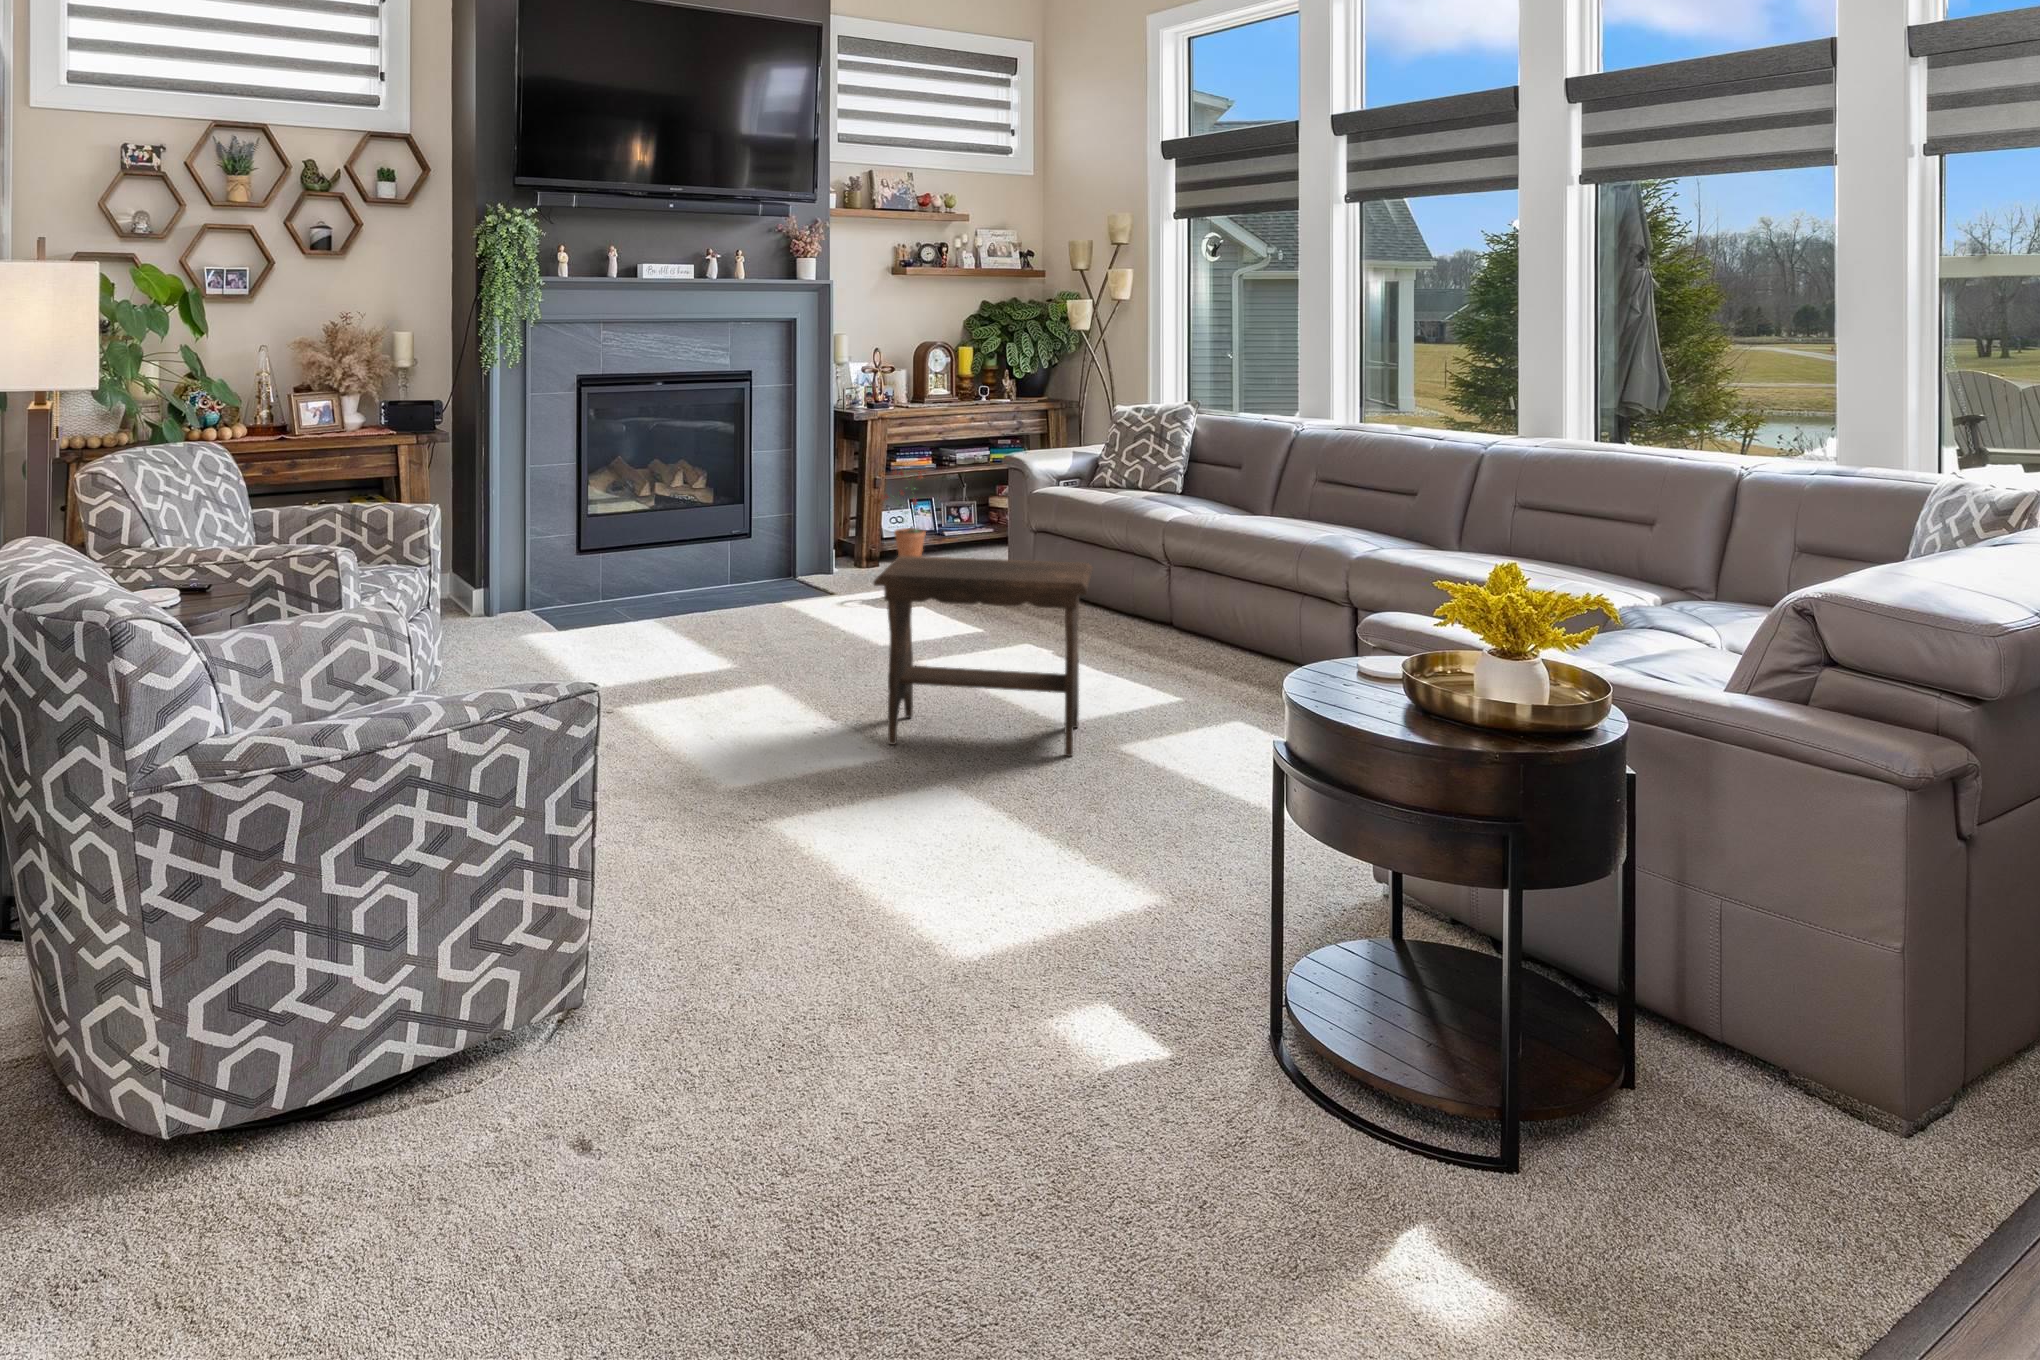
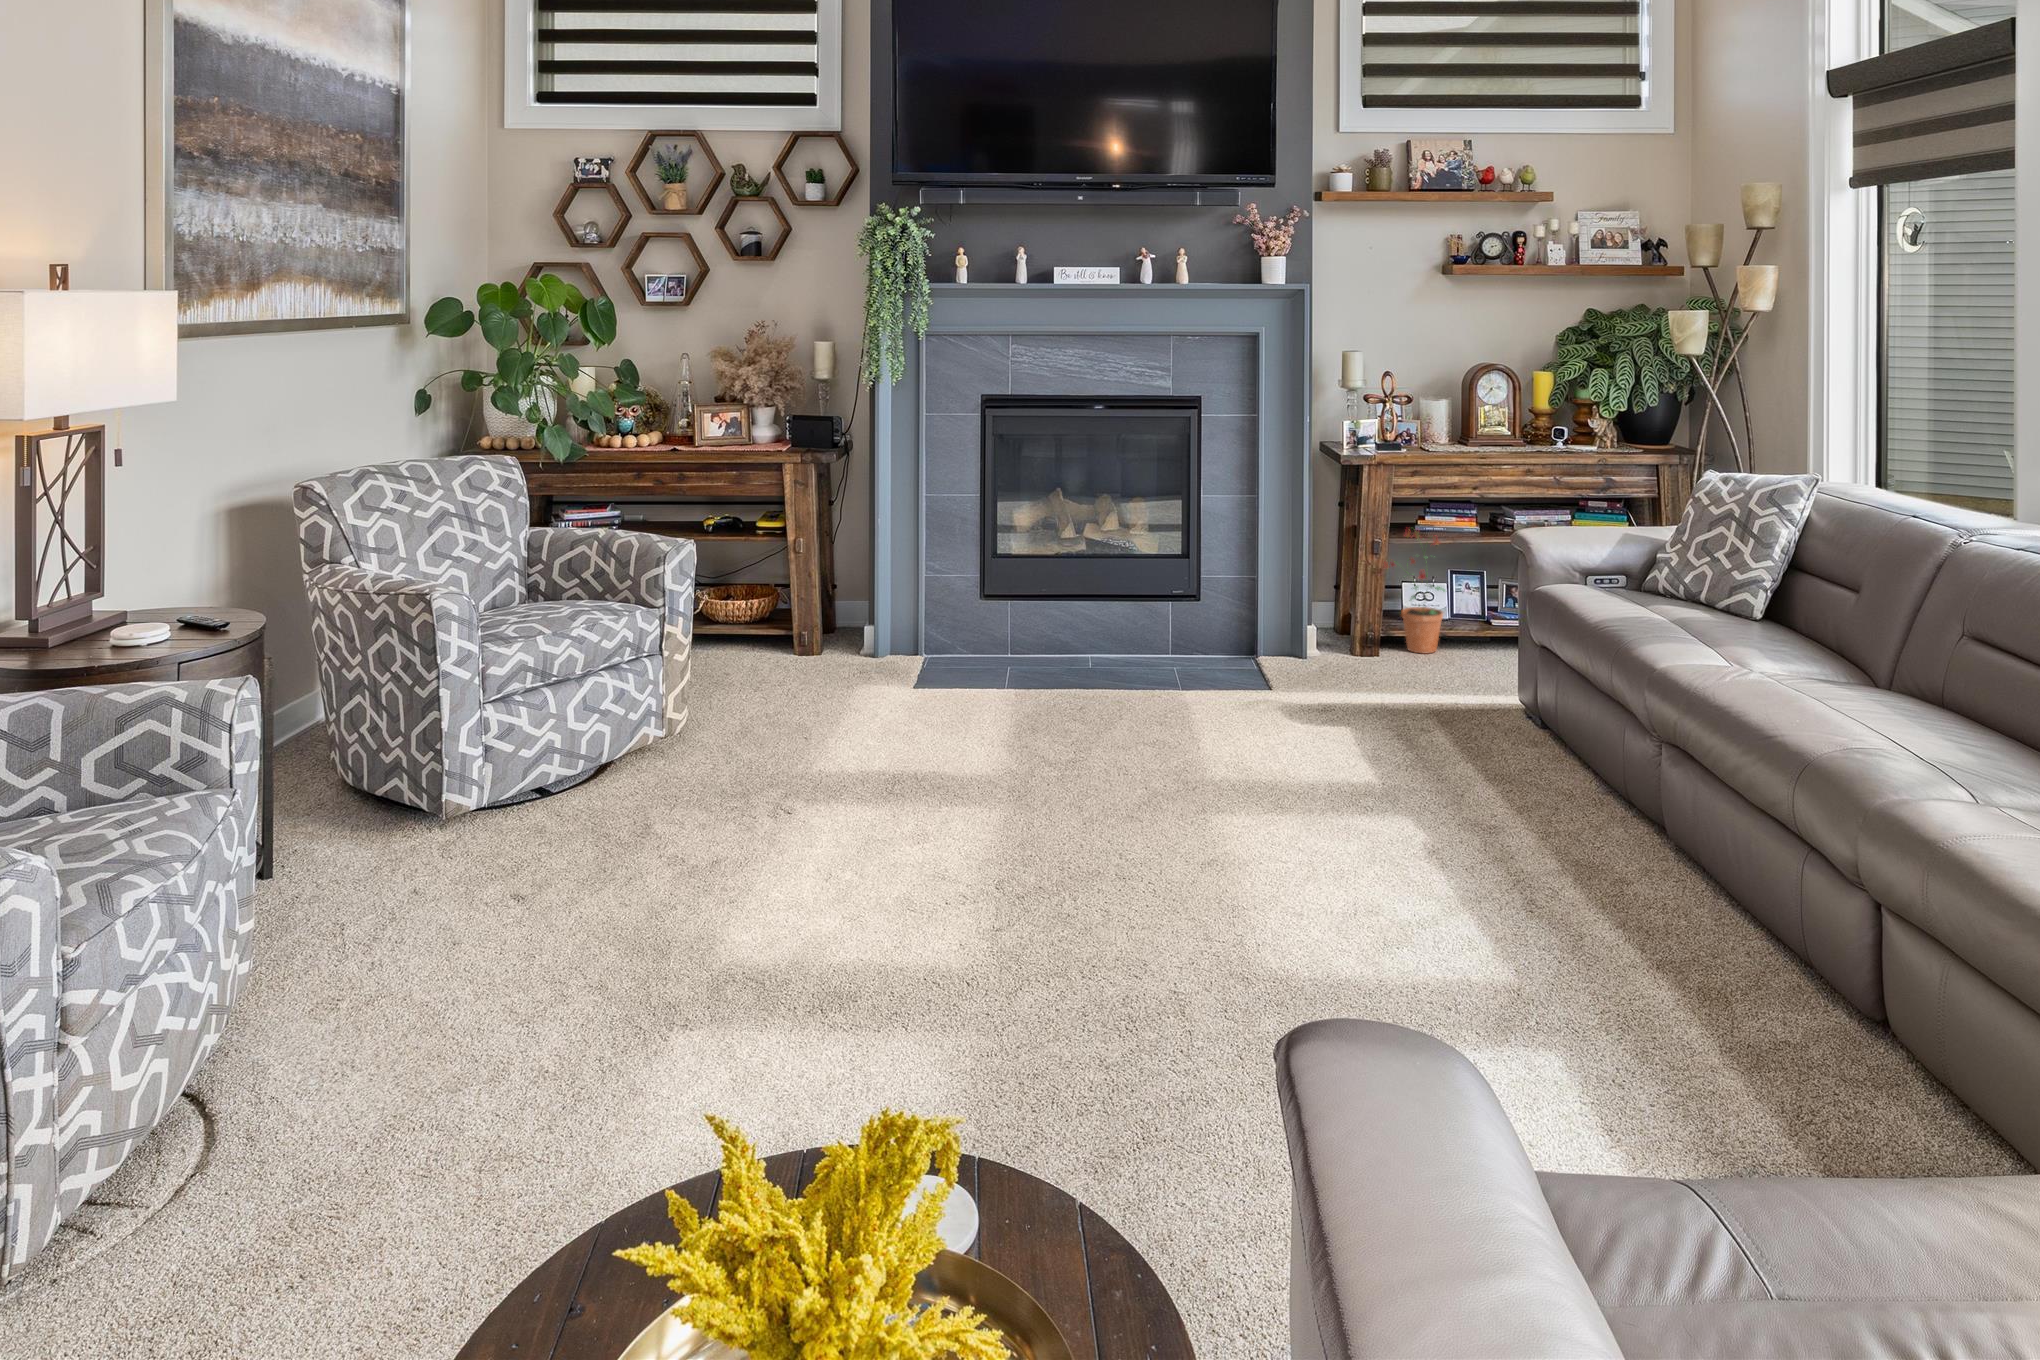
footstool: present [874,556,1093,756] -> none [969,675,1297,1021]

